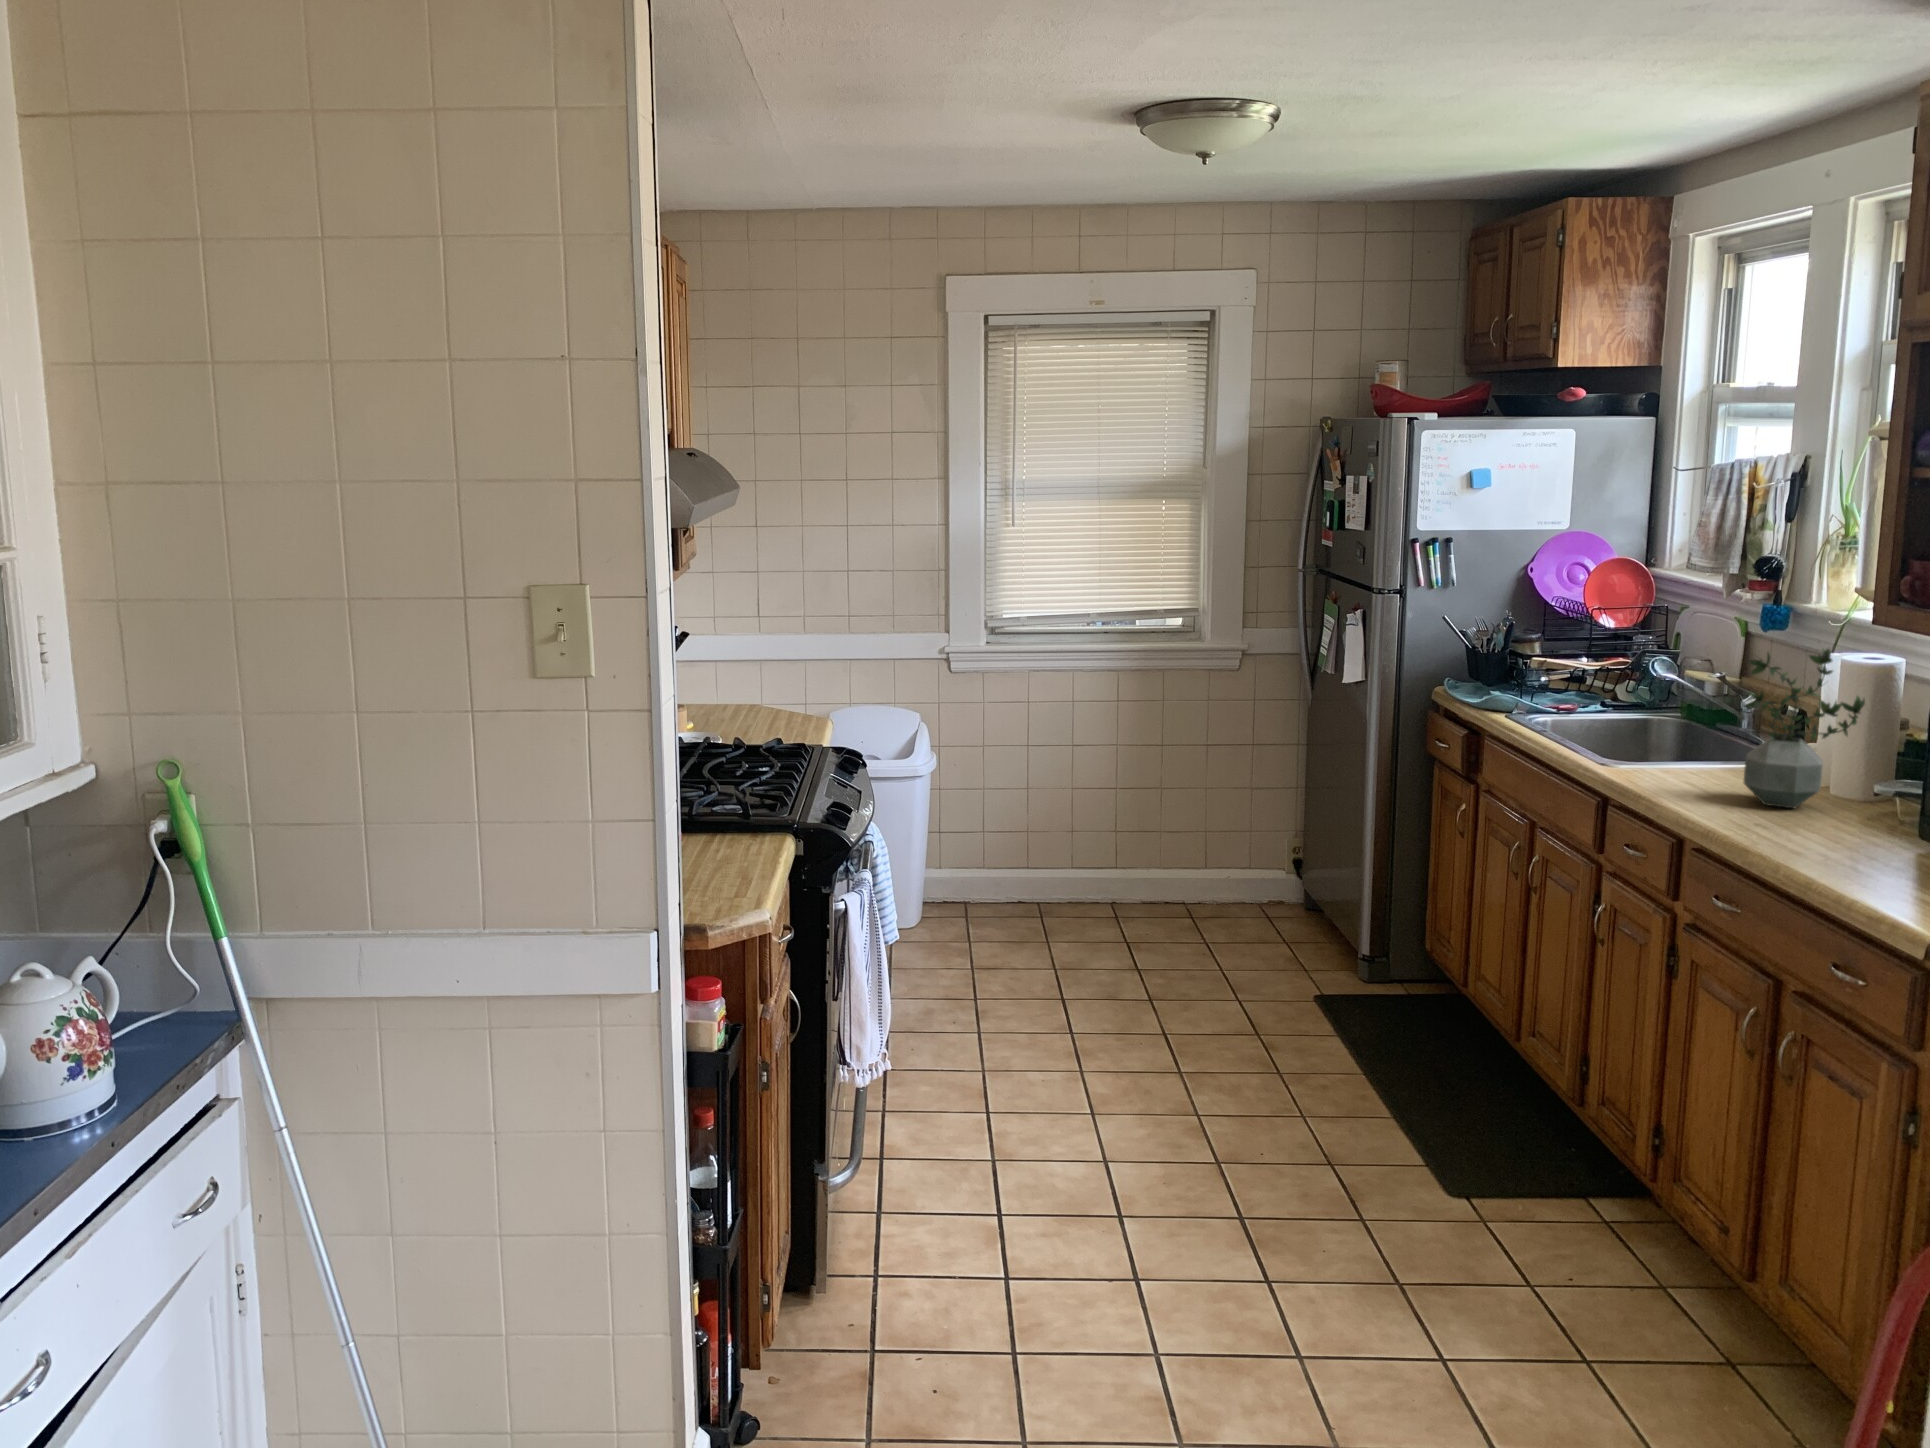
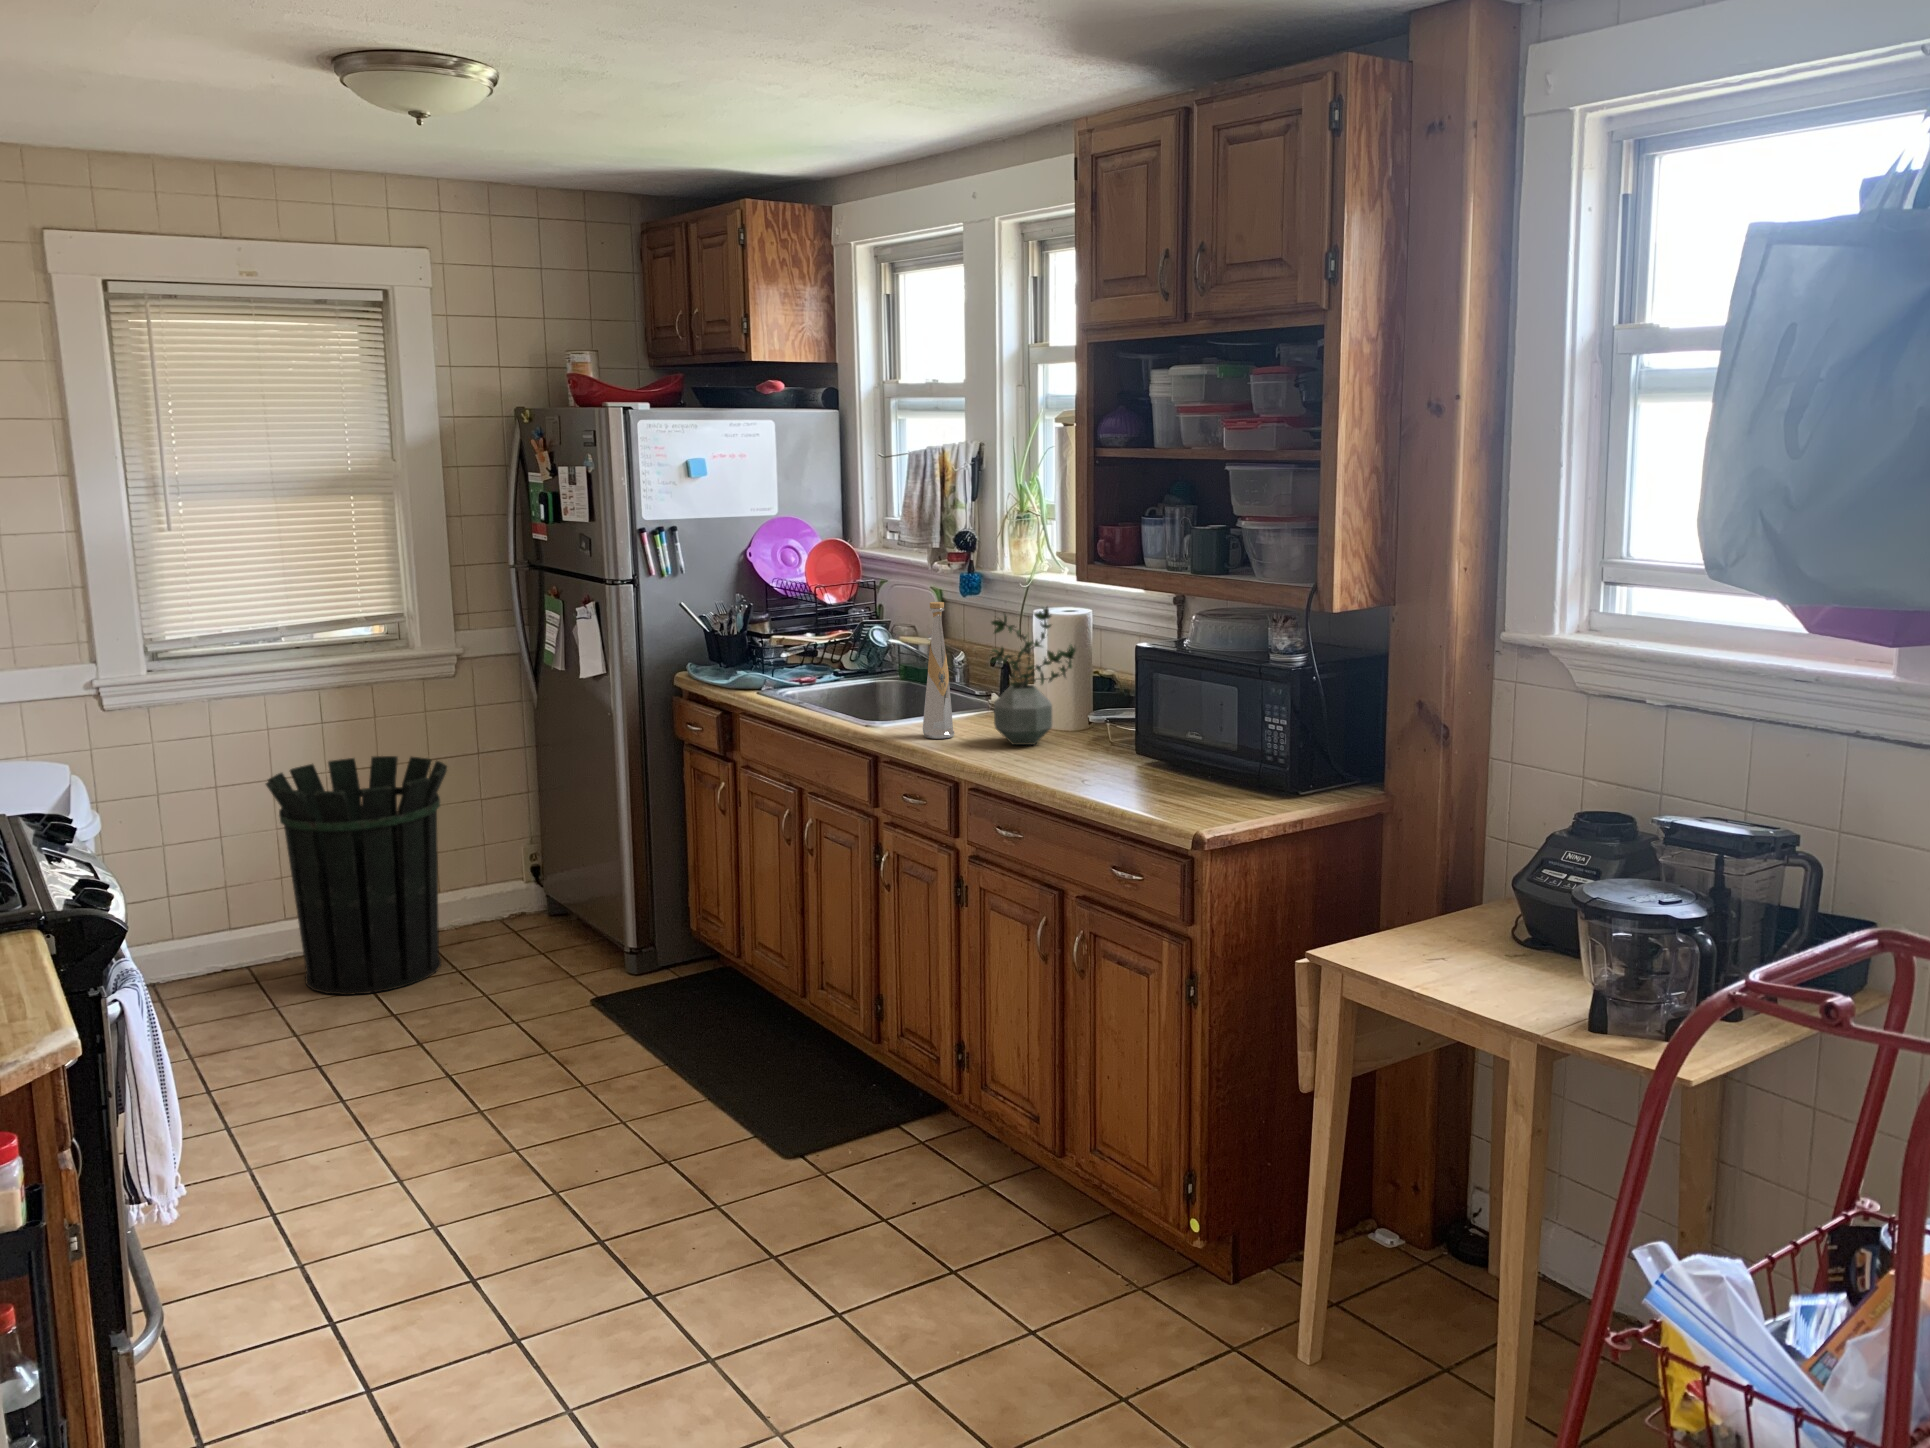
bottle: none [1659,633,1699,787] -> present [923,602,954,739]
waste bin: none [1063,735,1217,948] -> present [266,756,447,995]

